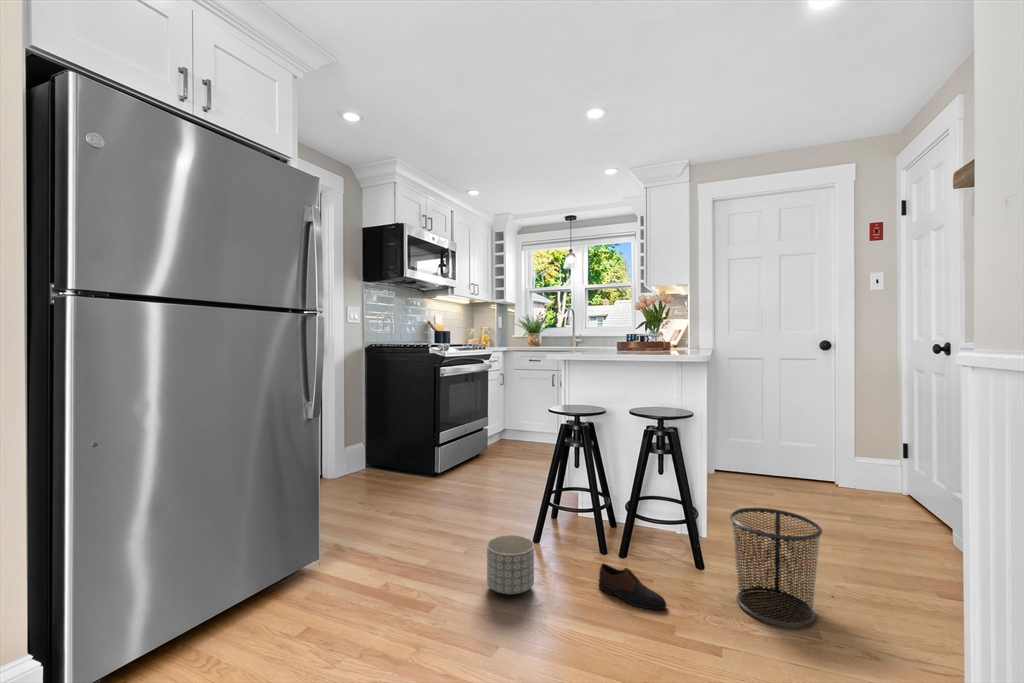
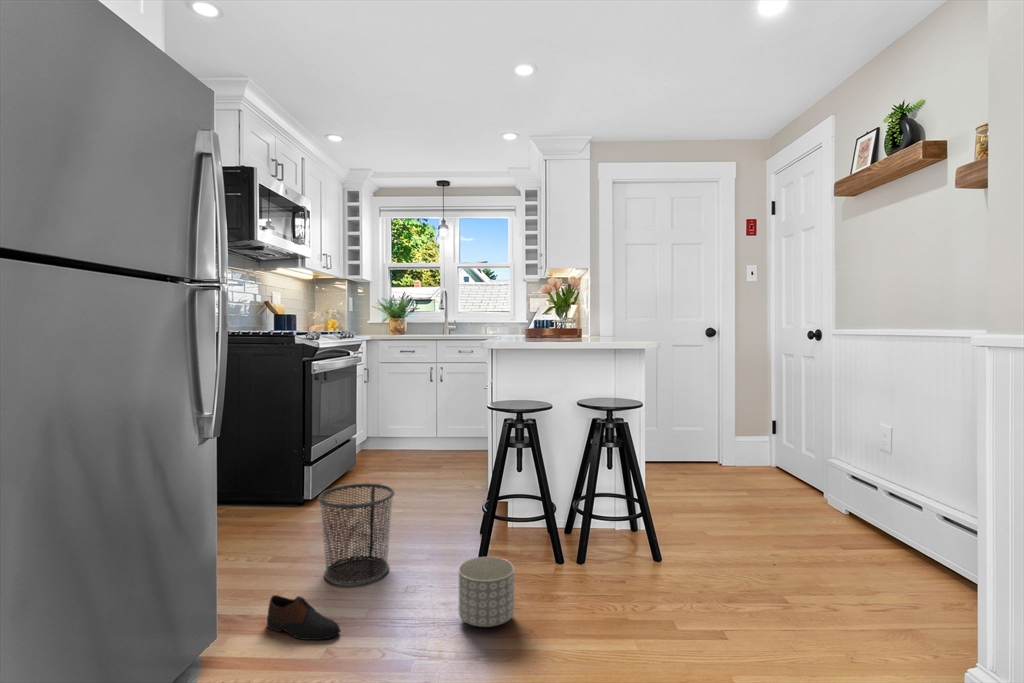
waste bin: present [730,508,822,627] -> present [318,483,394,585]
shoe: present [599,564,666,609] -> present [267,595,340,640]

